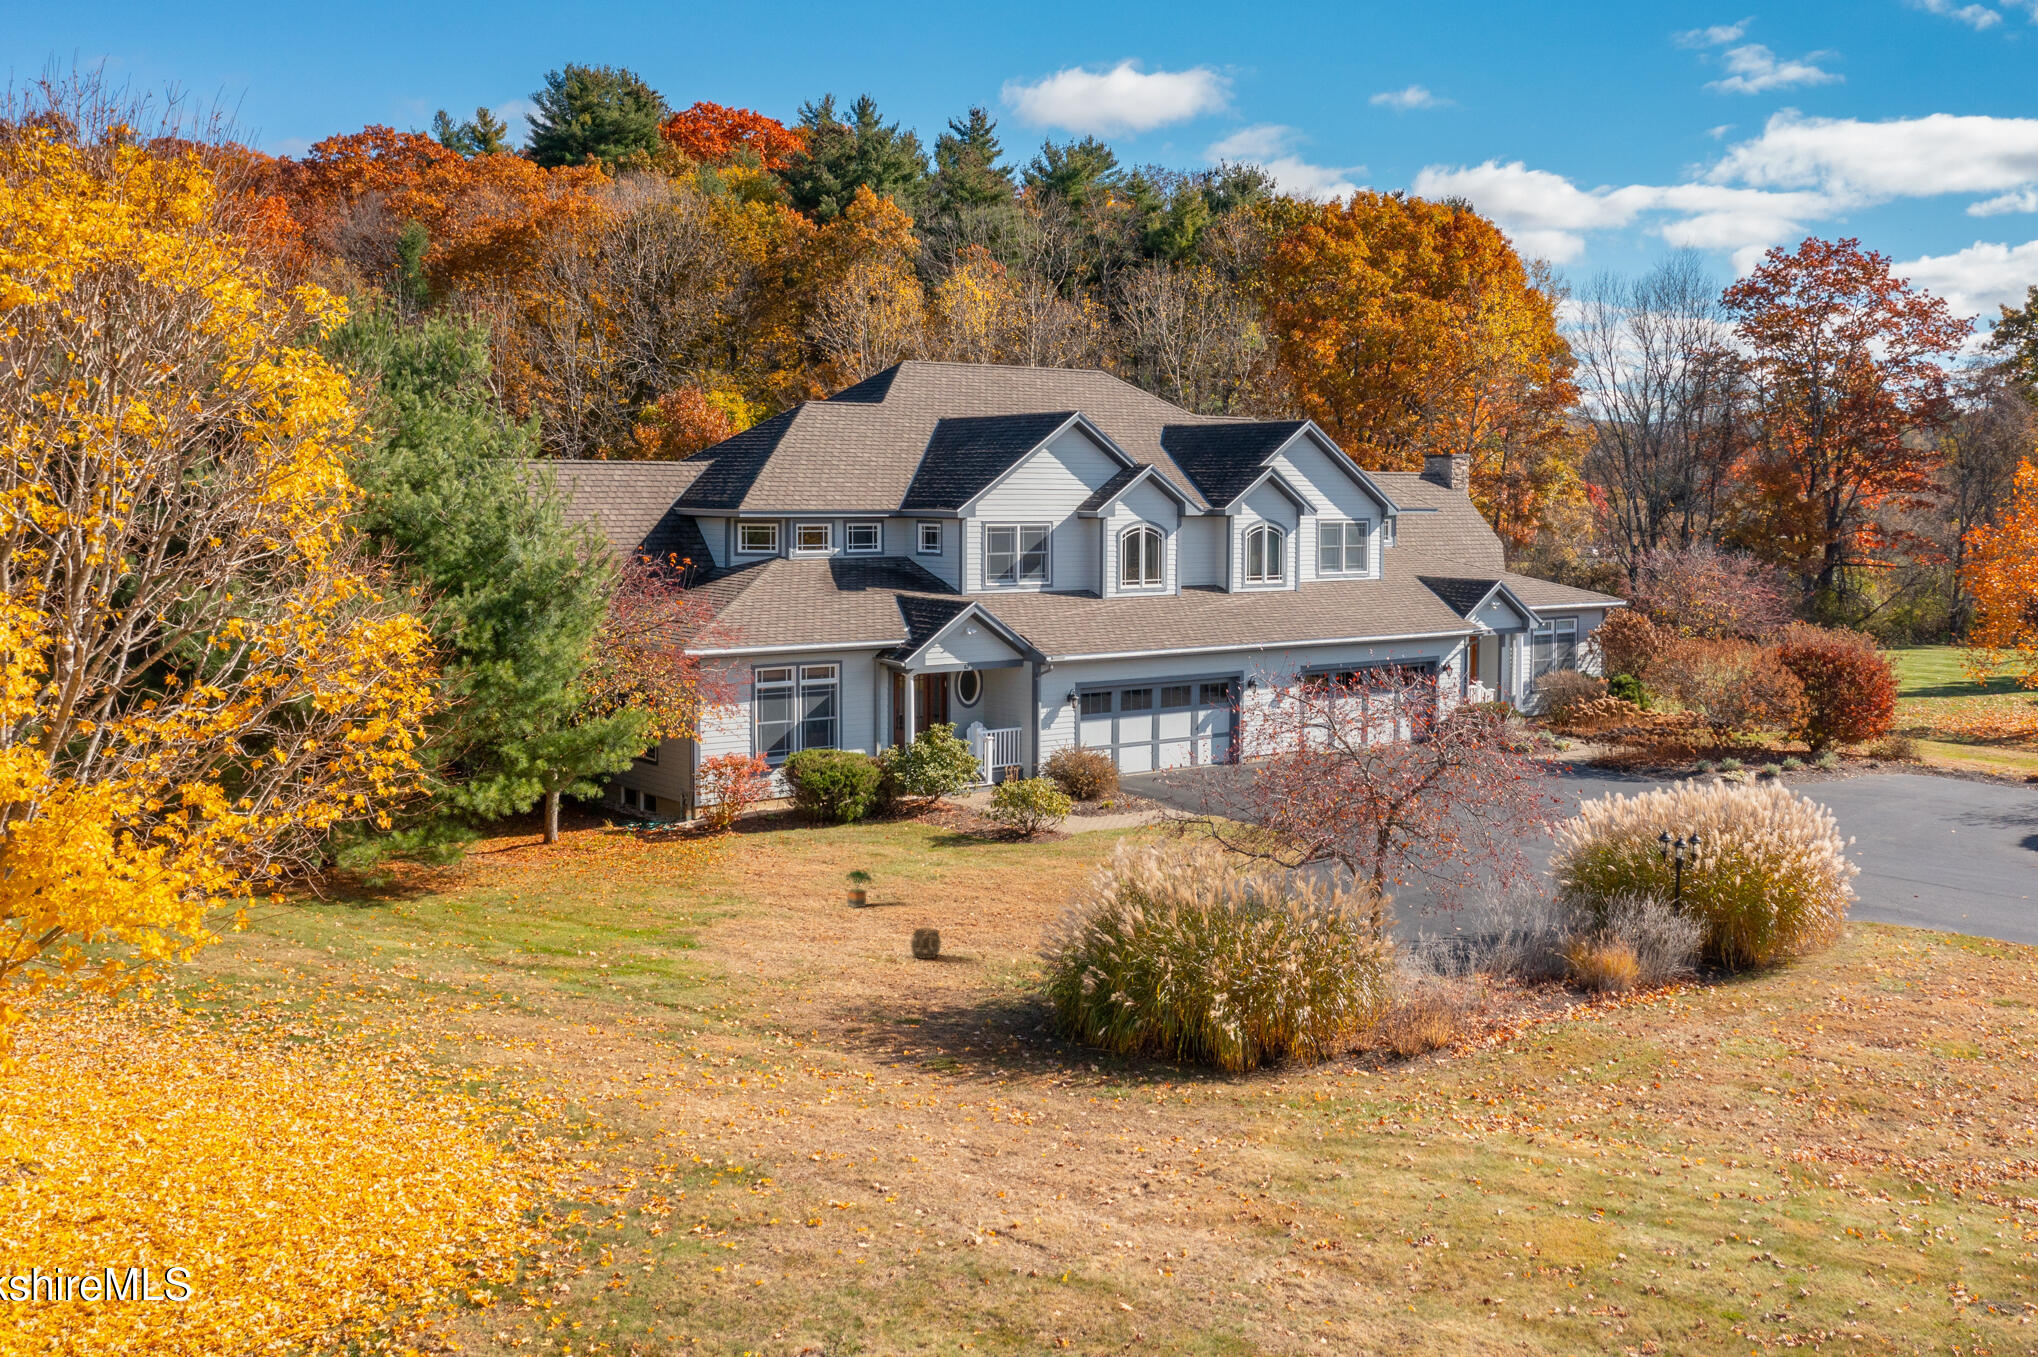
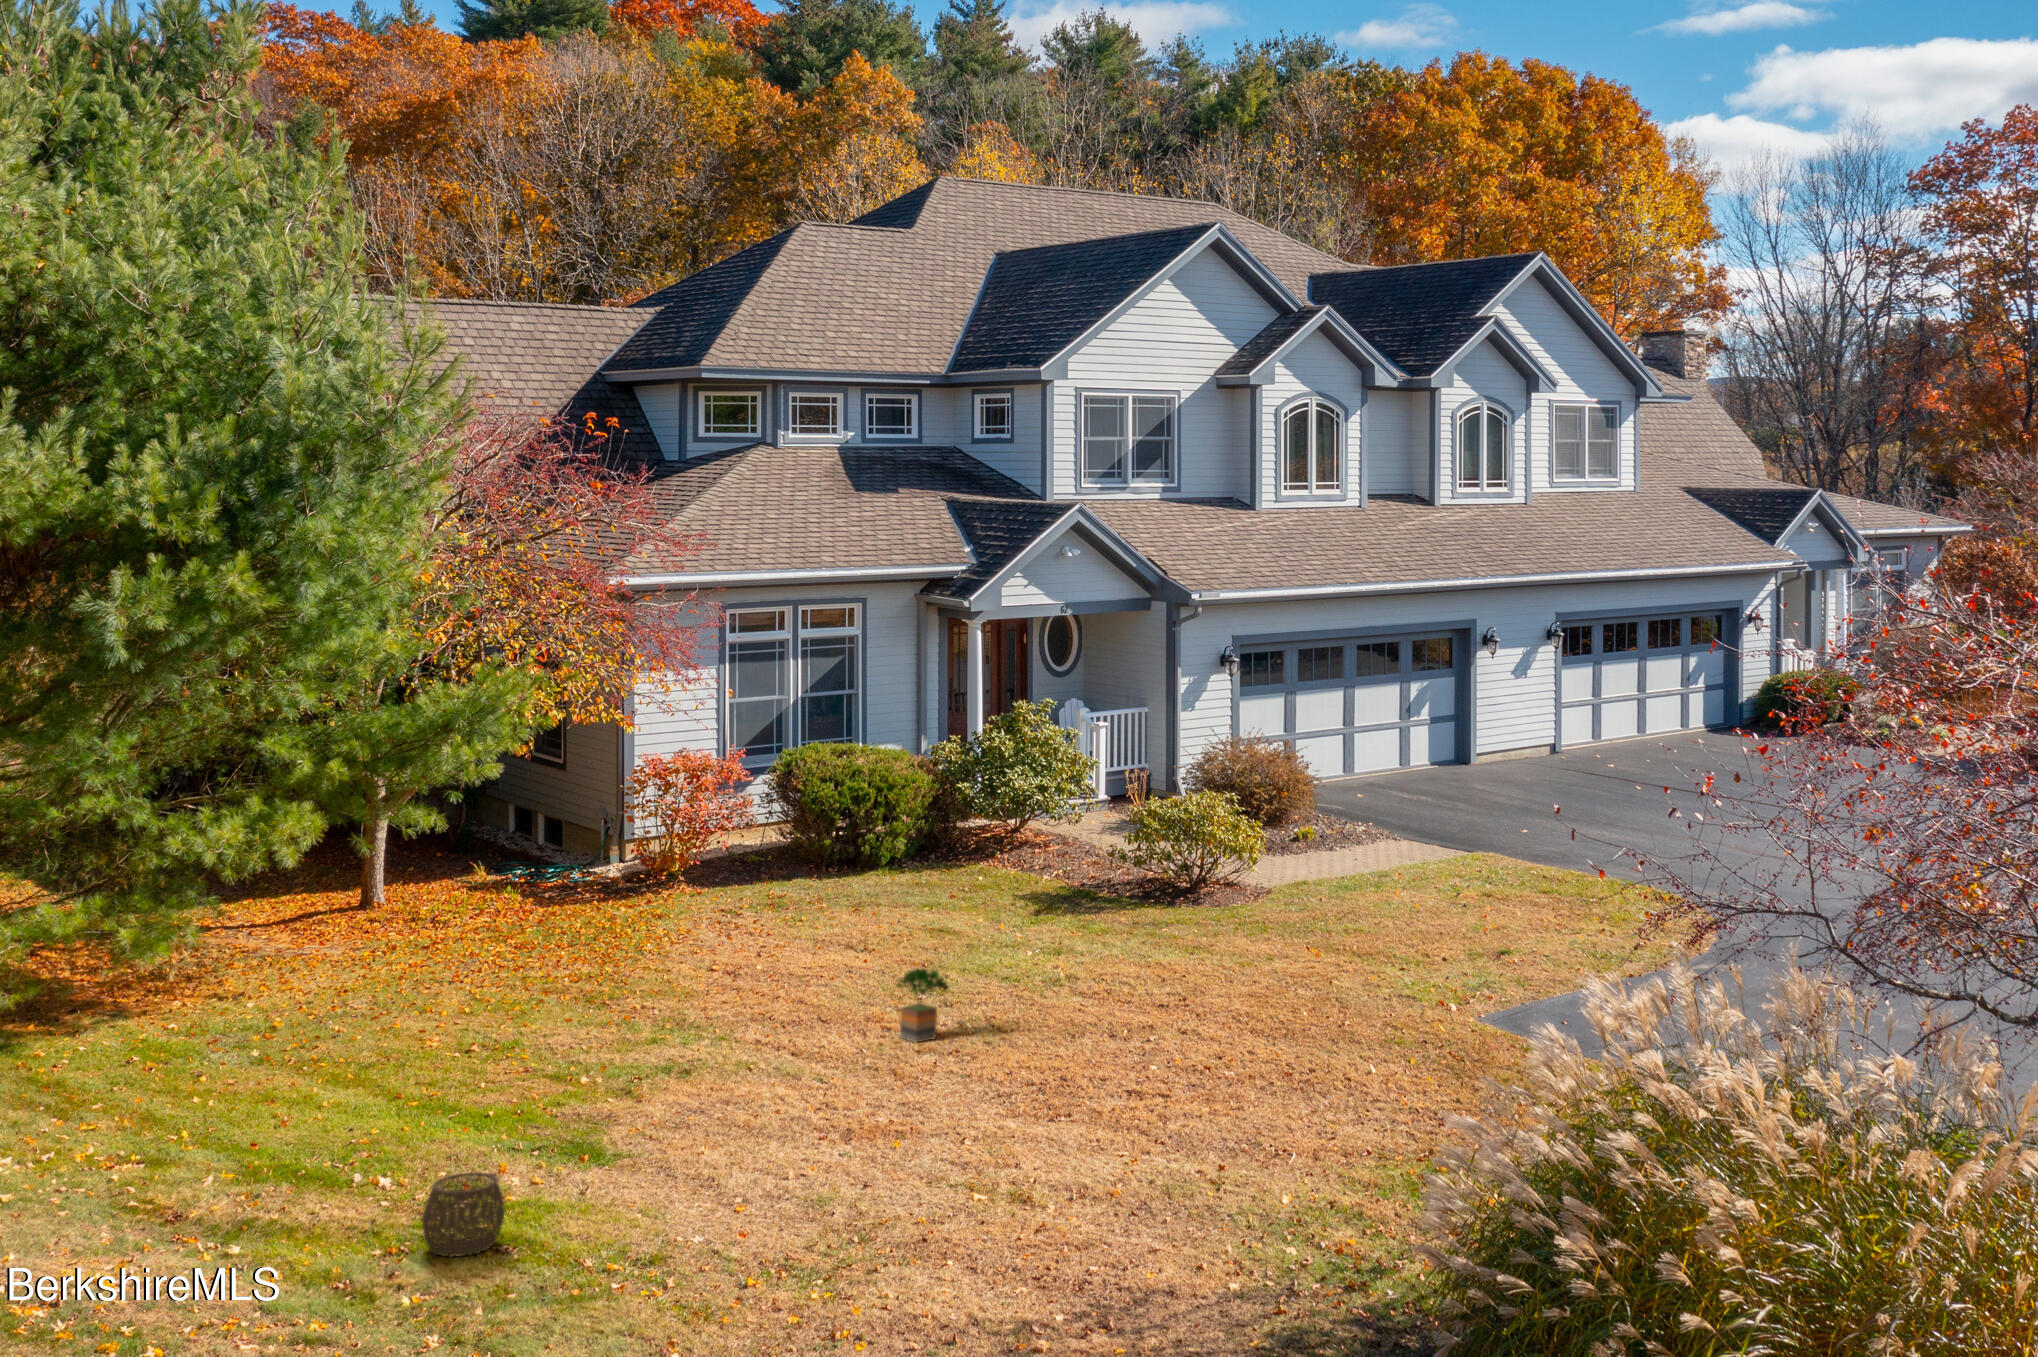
woven basket: present [911,929,941,958] -> present [422,1172,505,1257]

